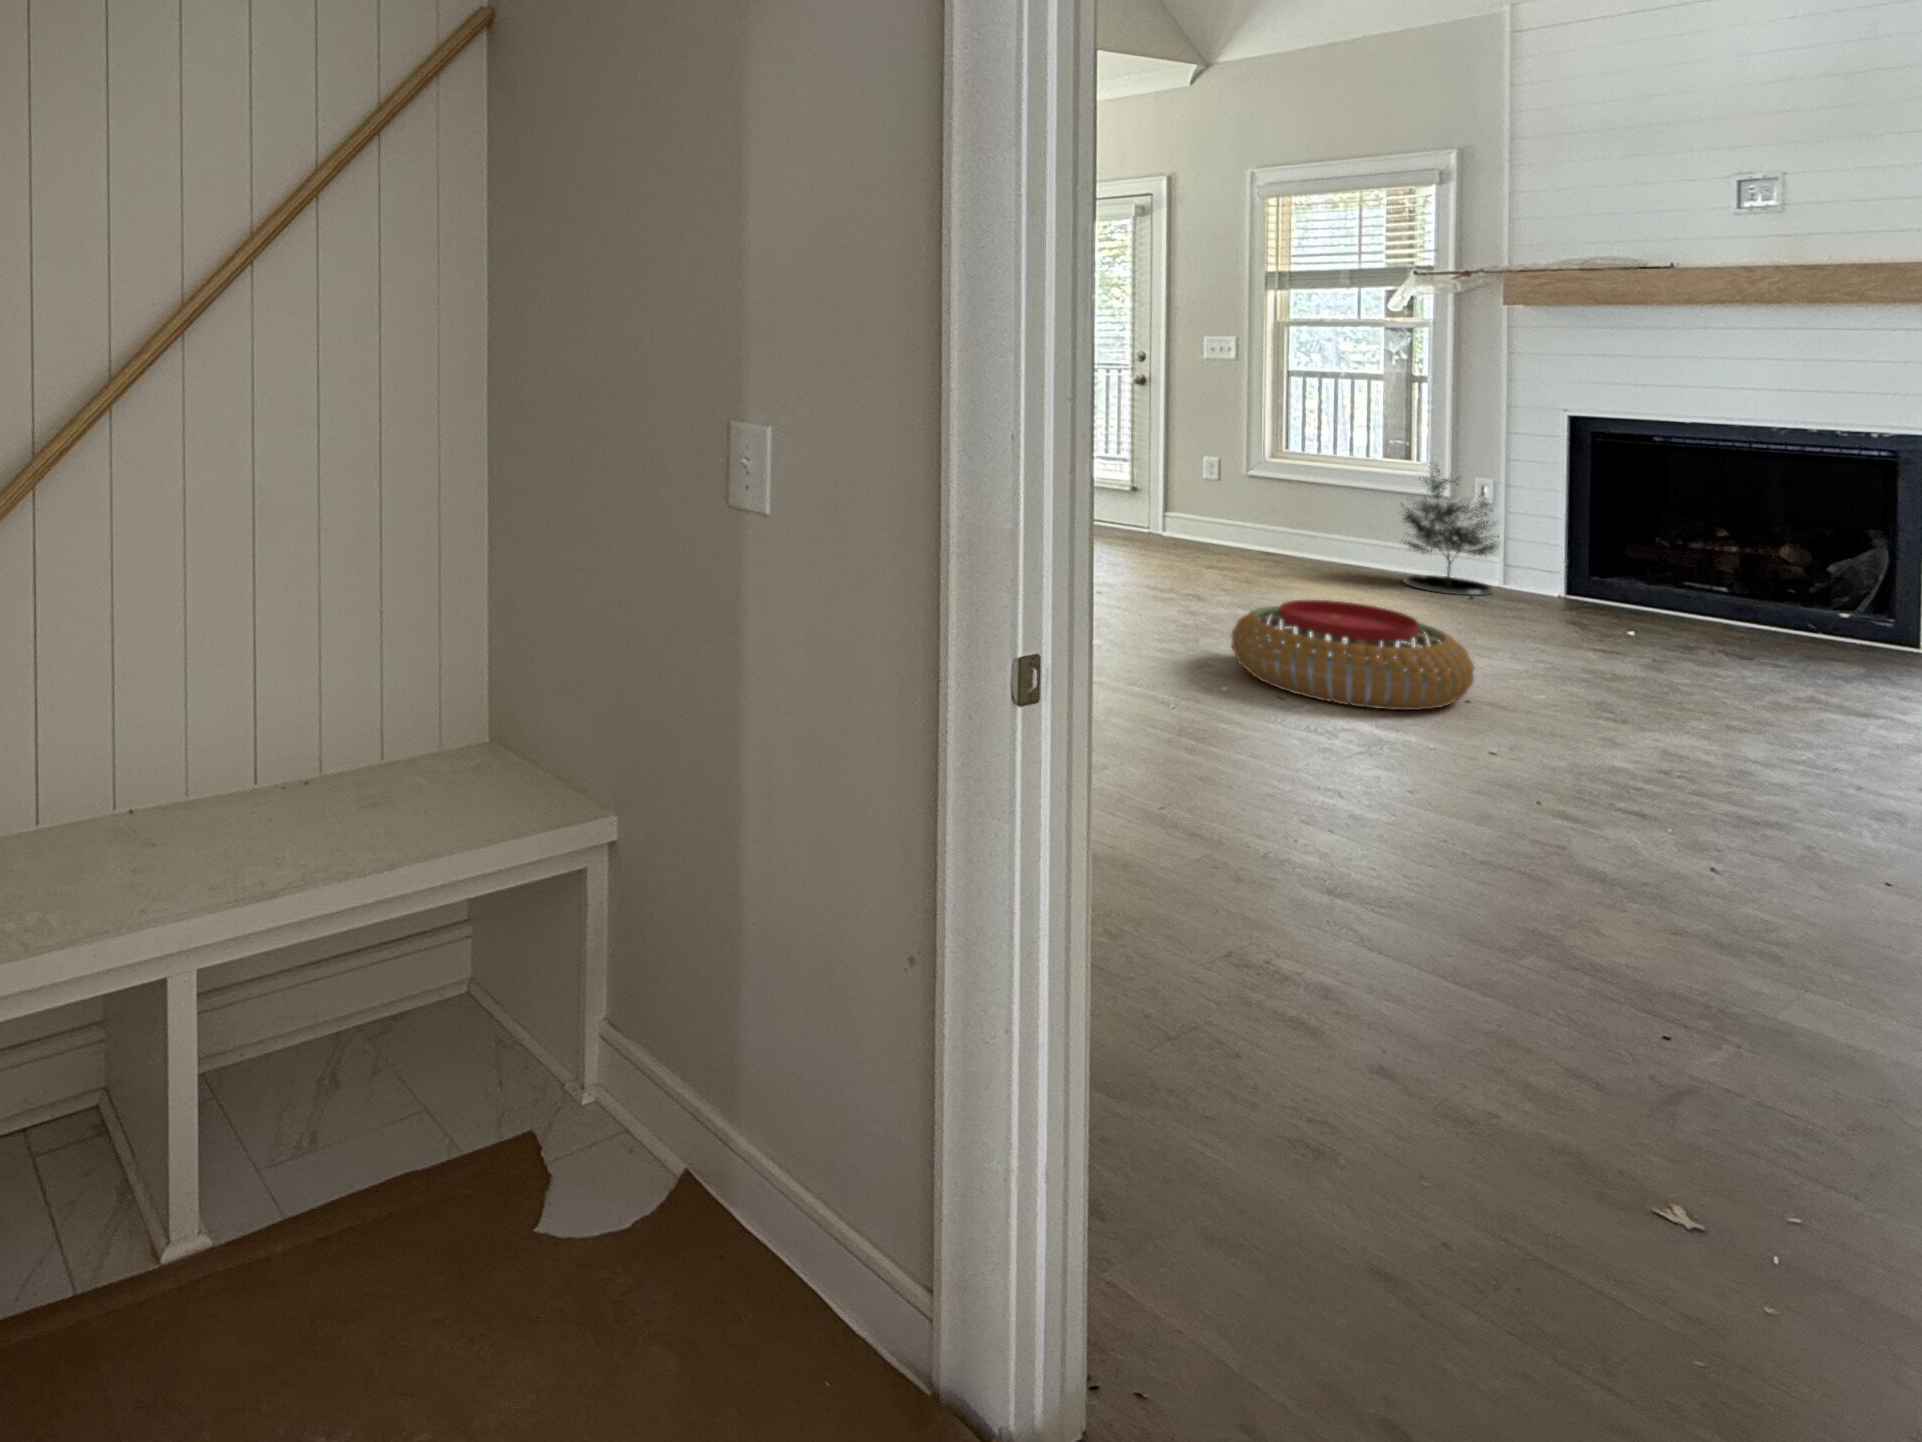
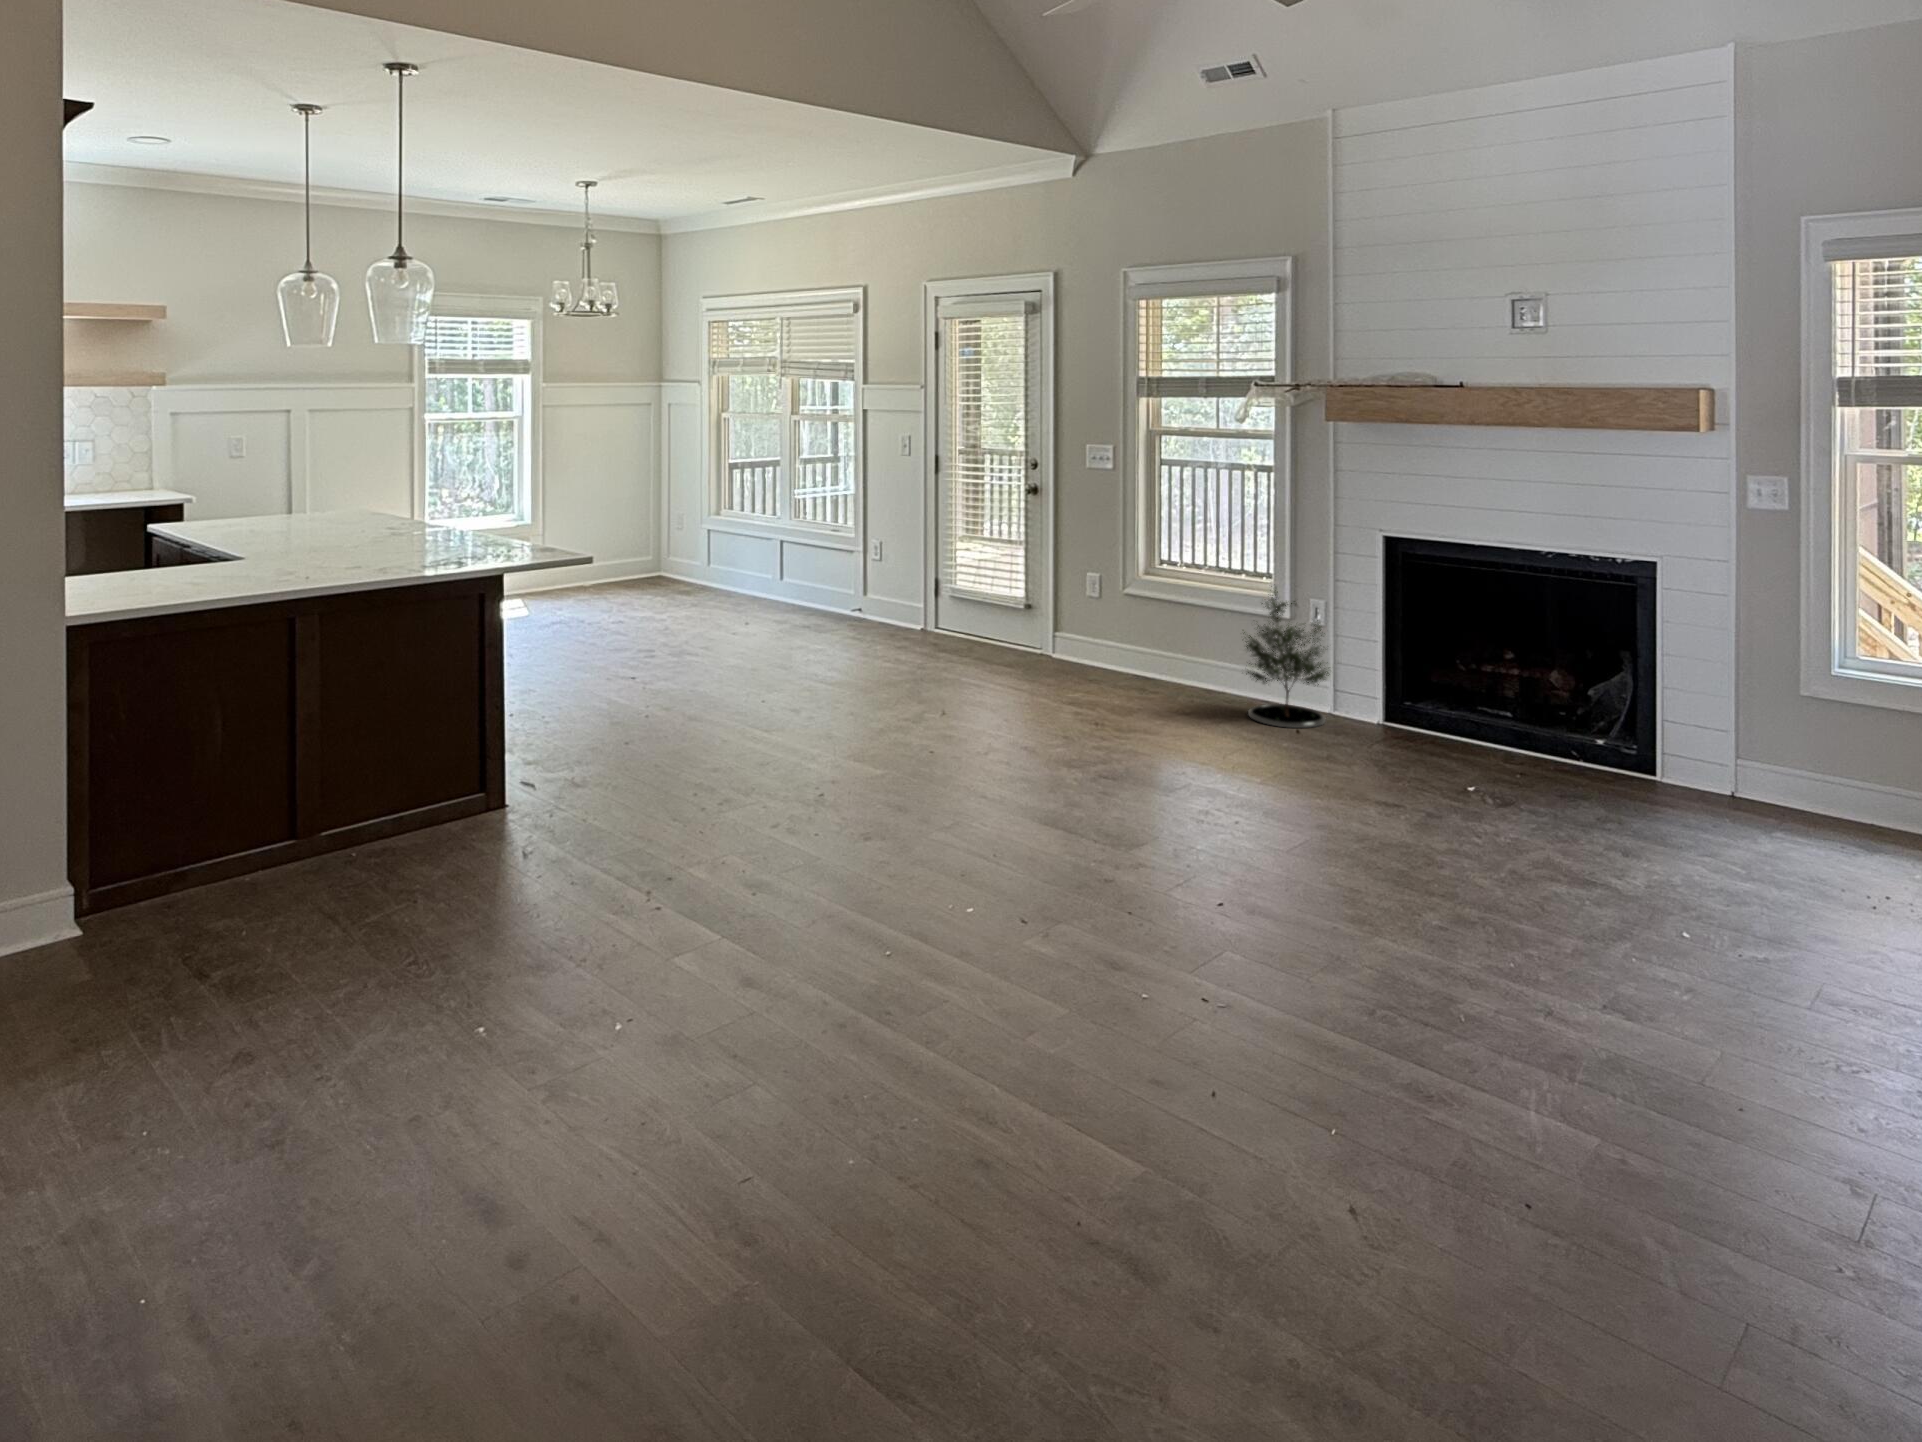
pouf: present [1231,600,1474,710] -> none [1020,768,1249,907]

